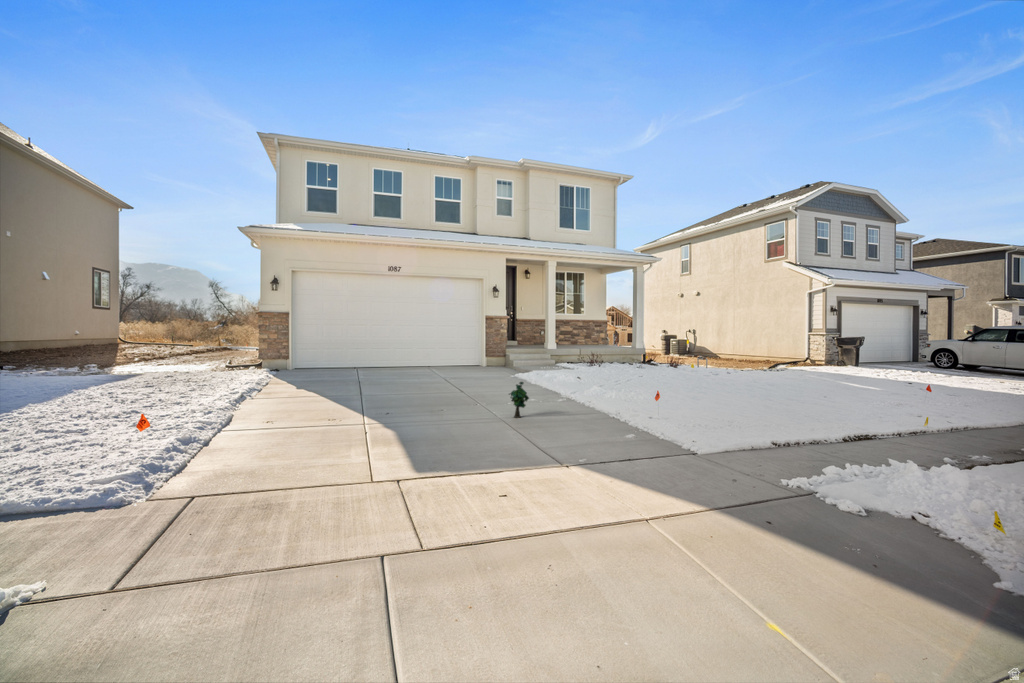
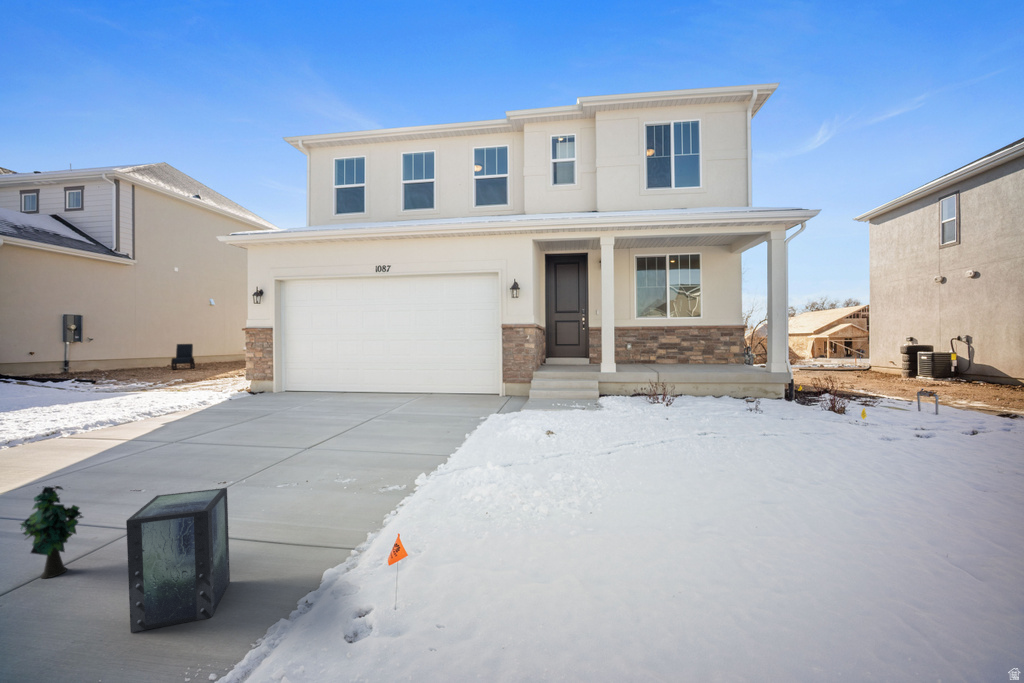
lounge chair: none [22,325,56,356] -> present [171,344,195,370]
storage box: none [570,378,601,419] -> present [126,488,230,633]

